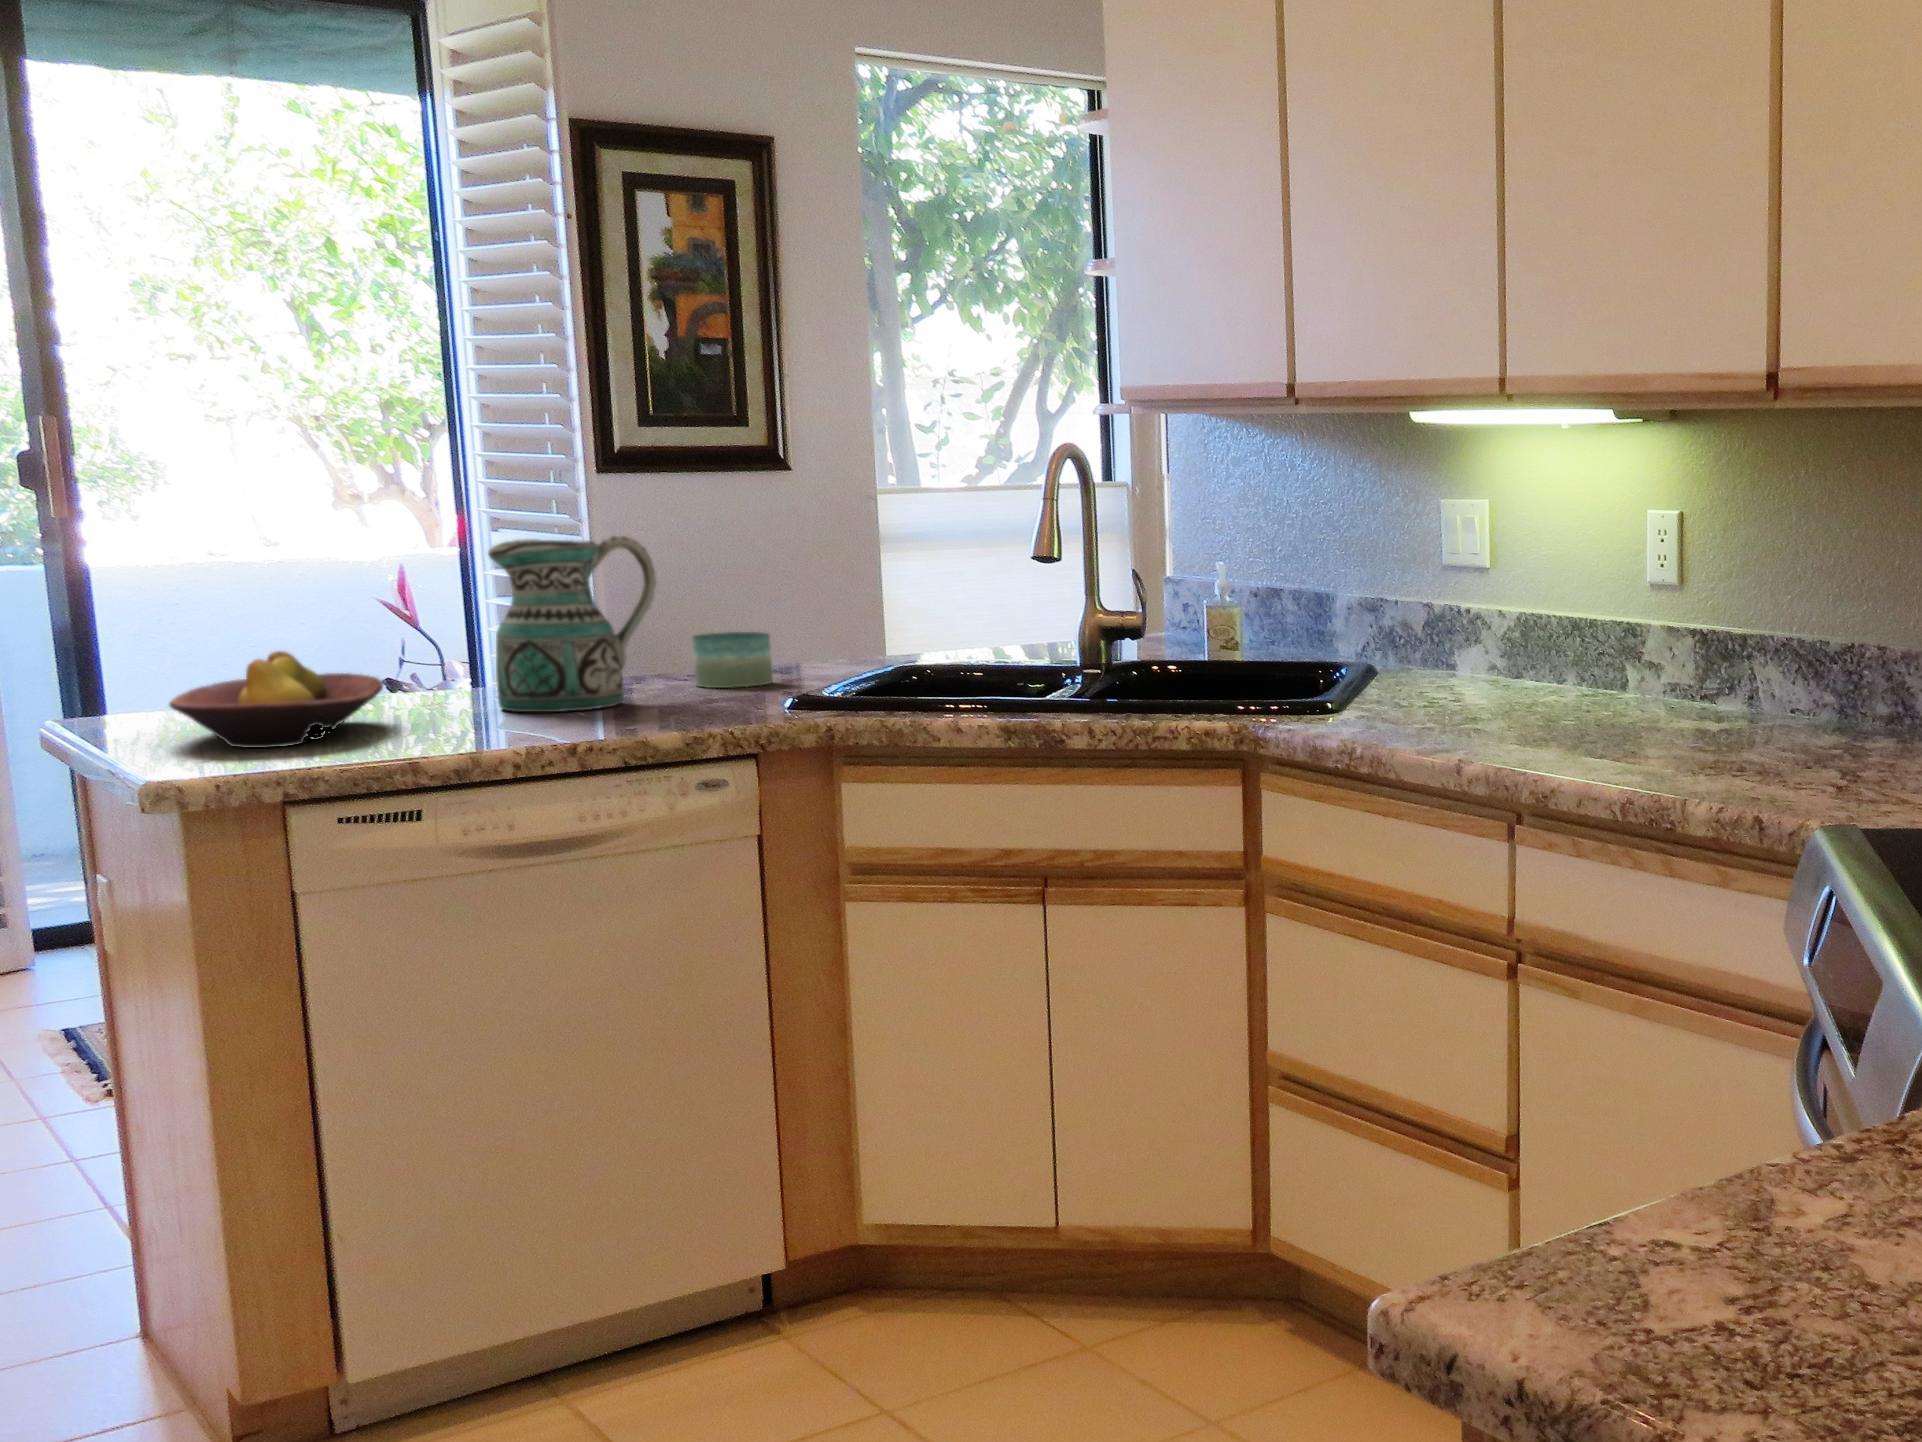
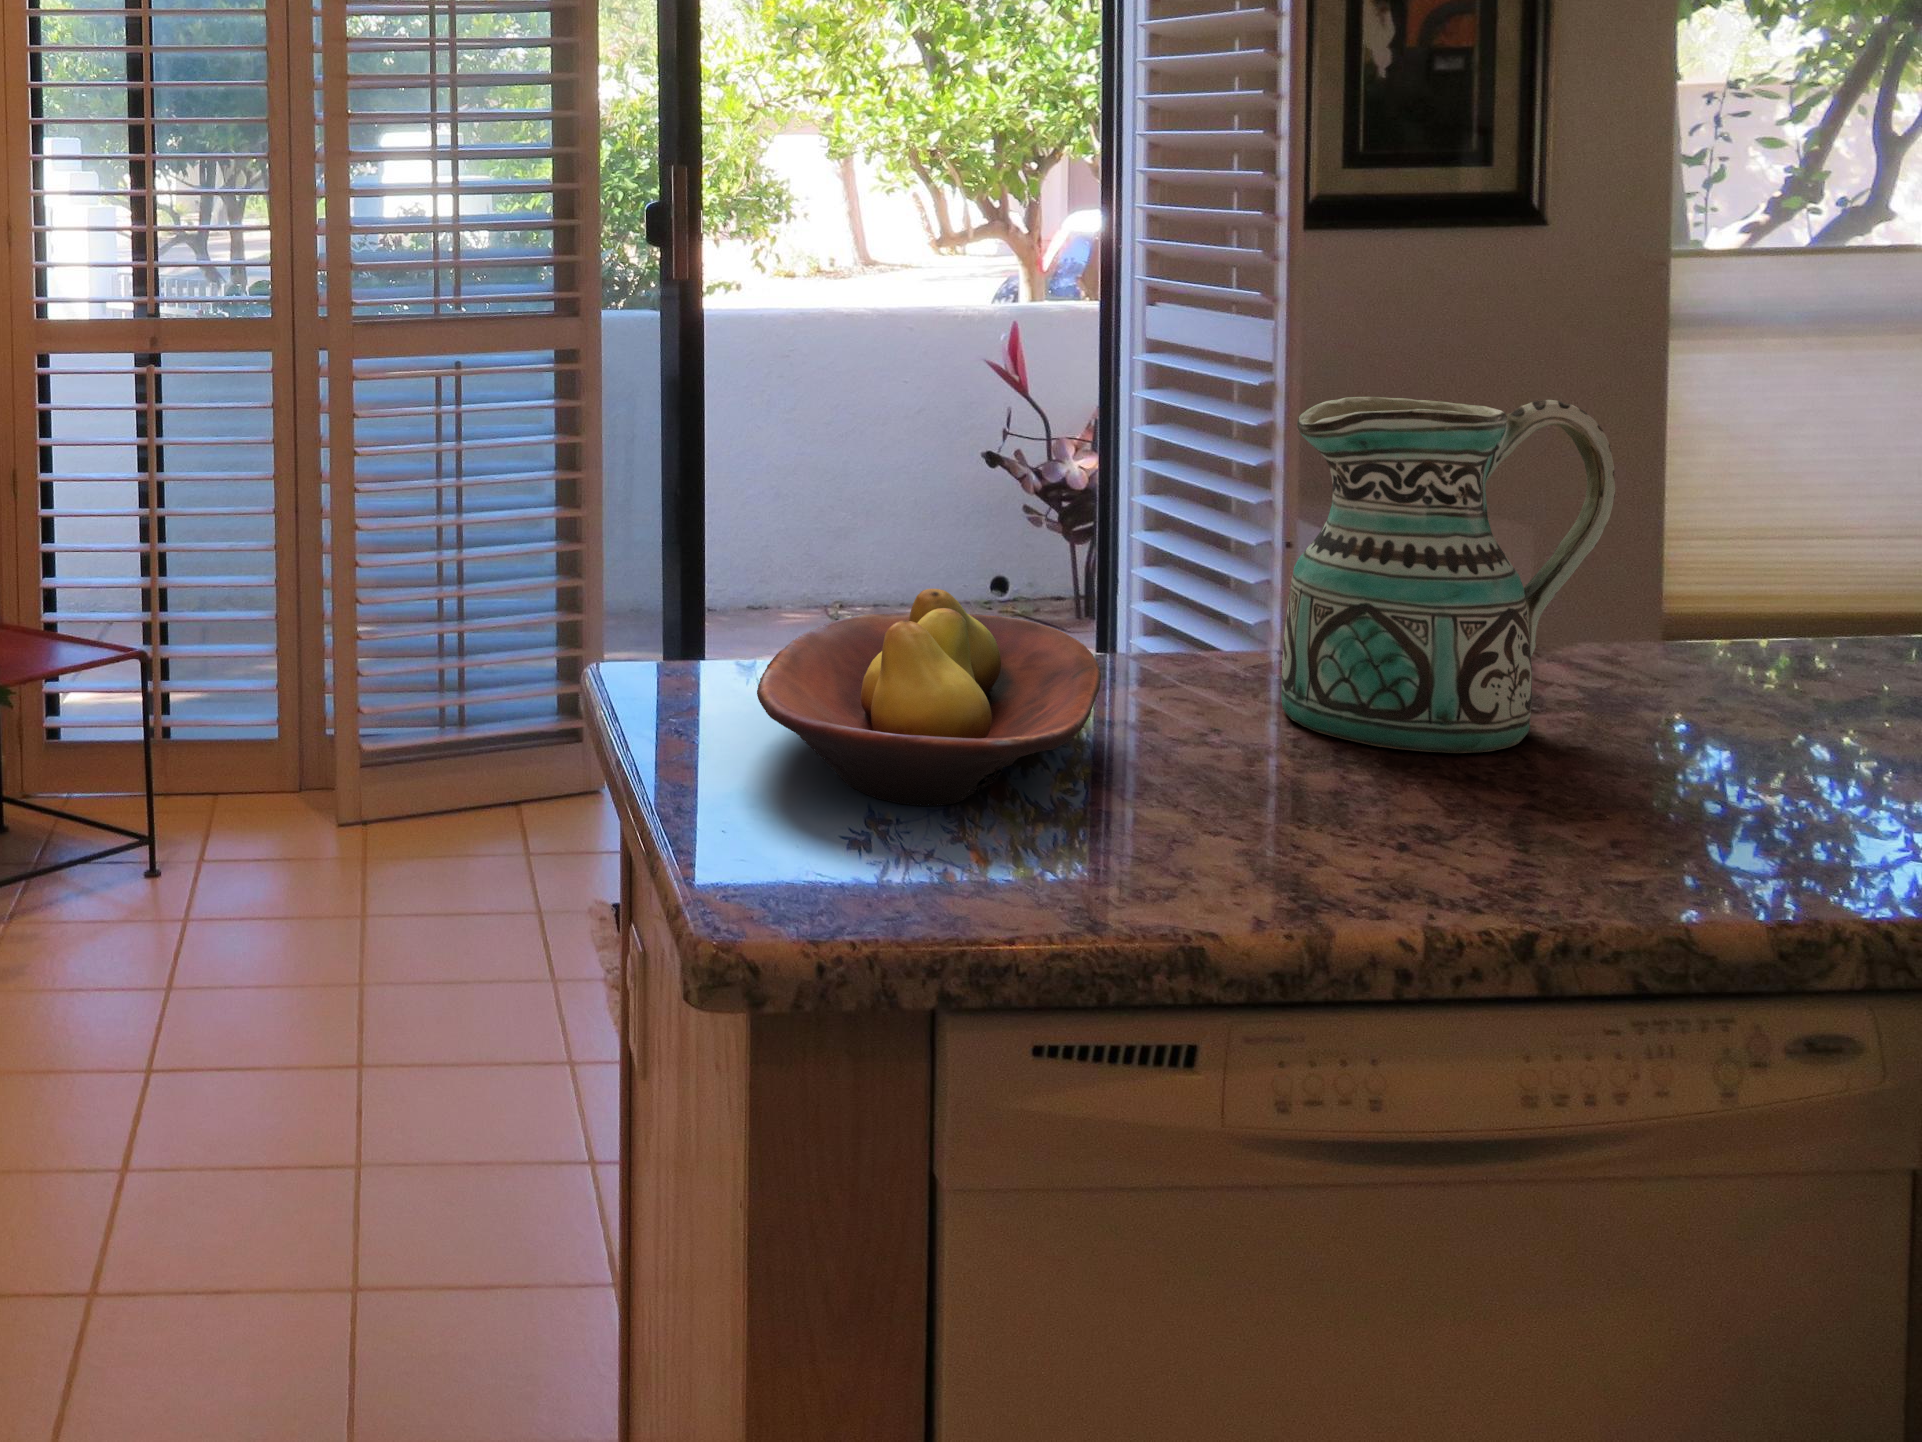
candle: present [692,632,773,688] -> none [1625,574,1801,702]

